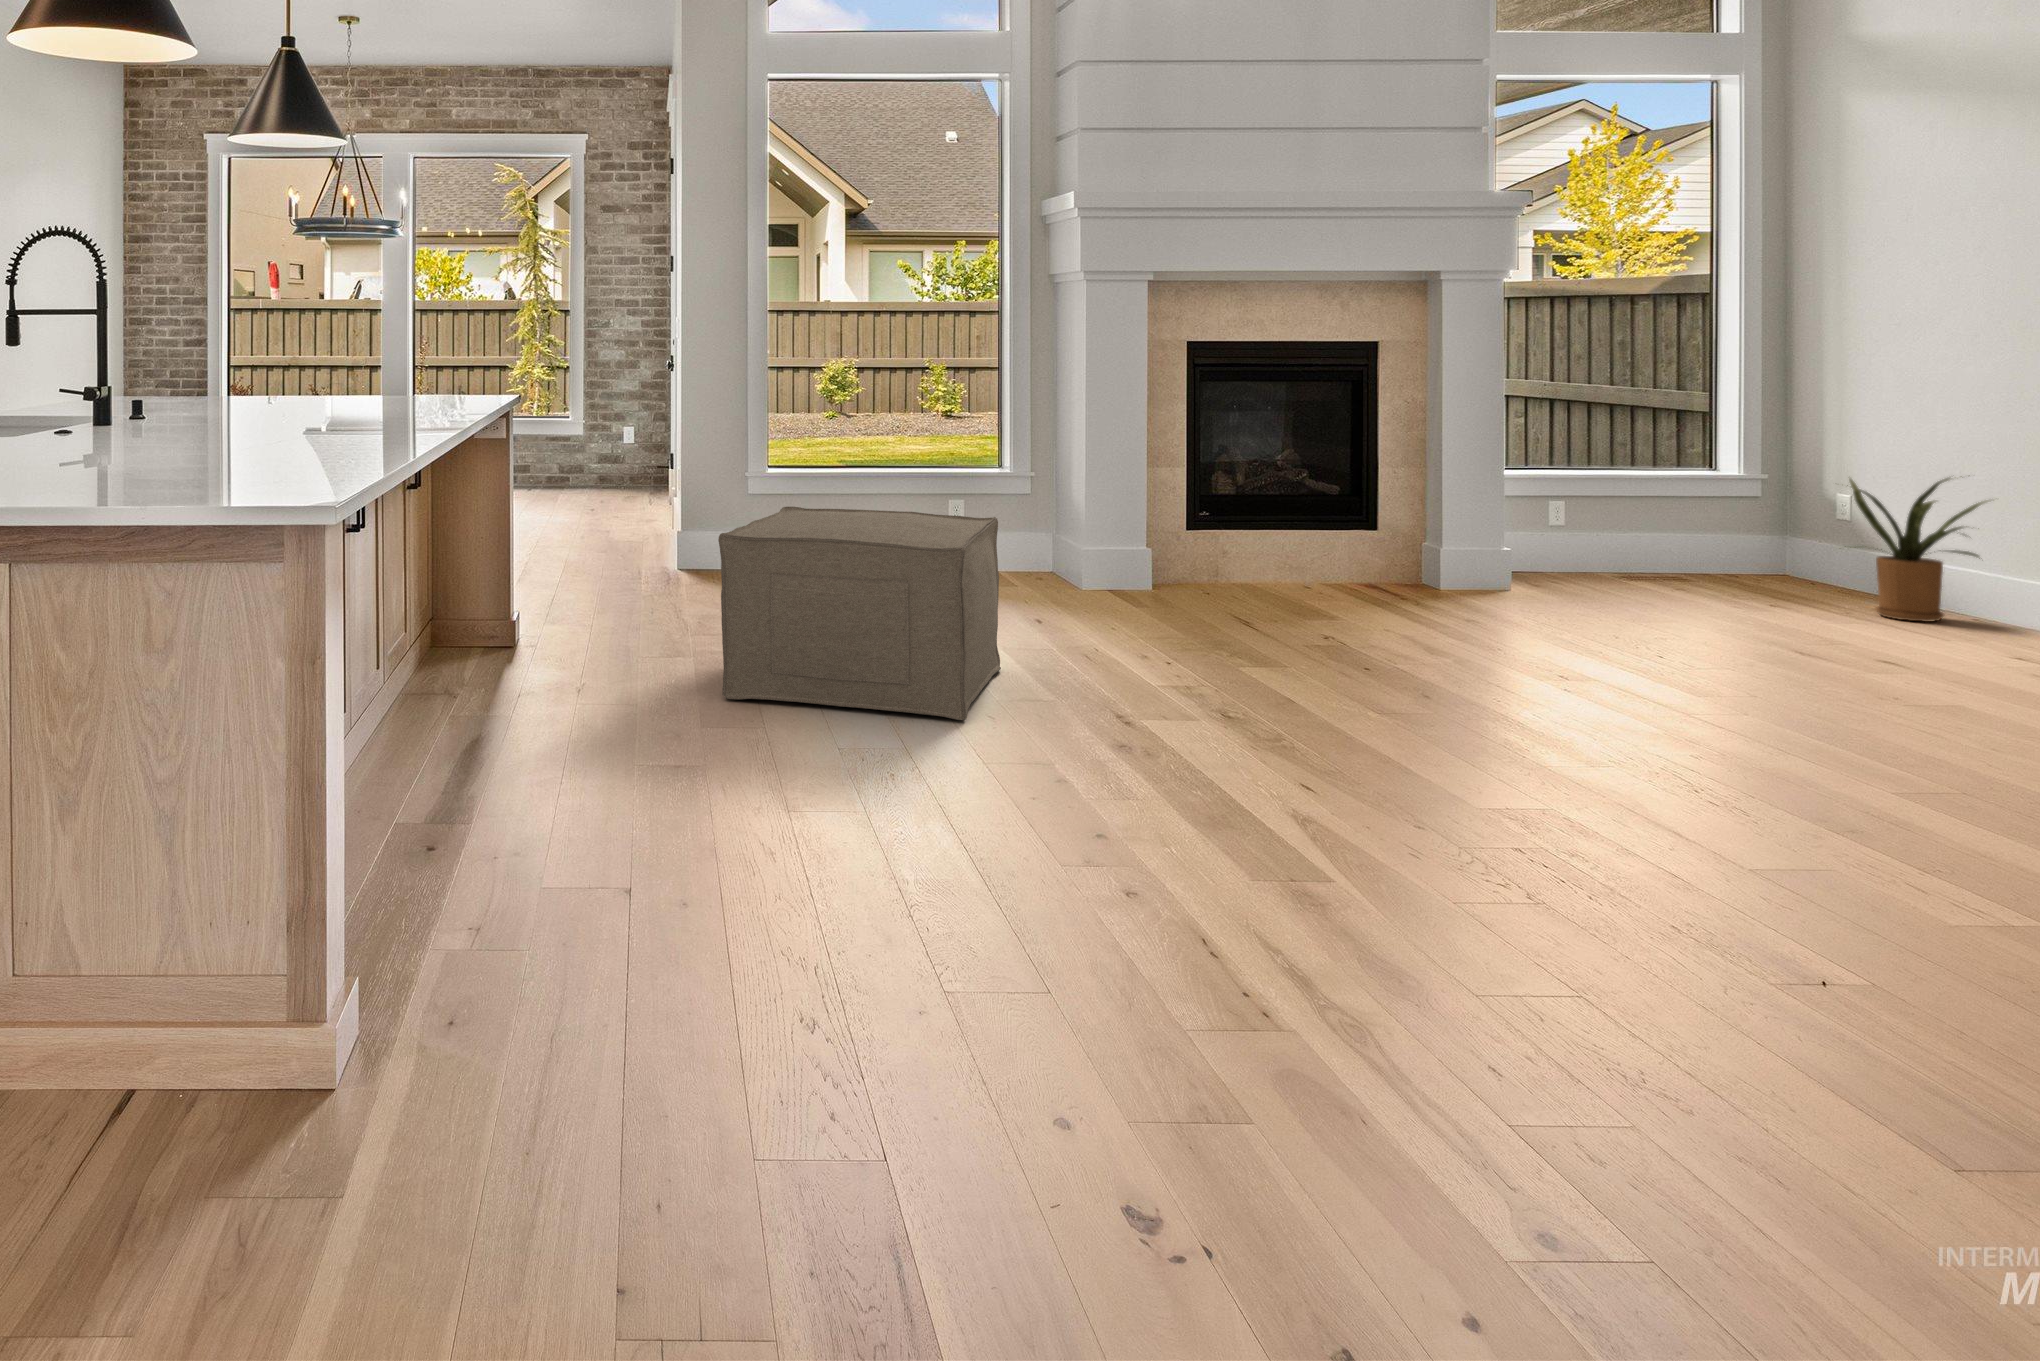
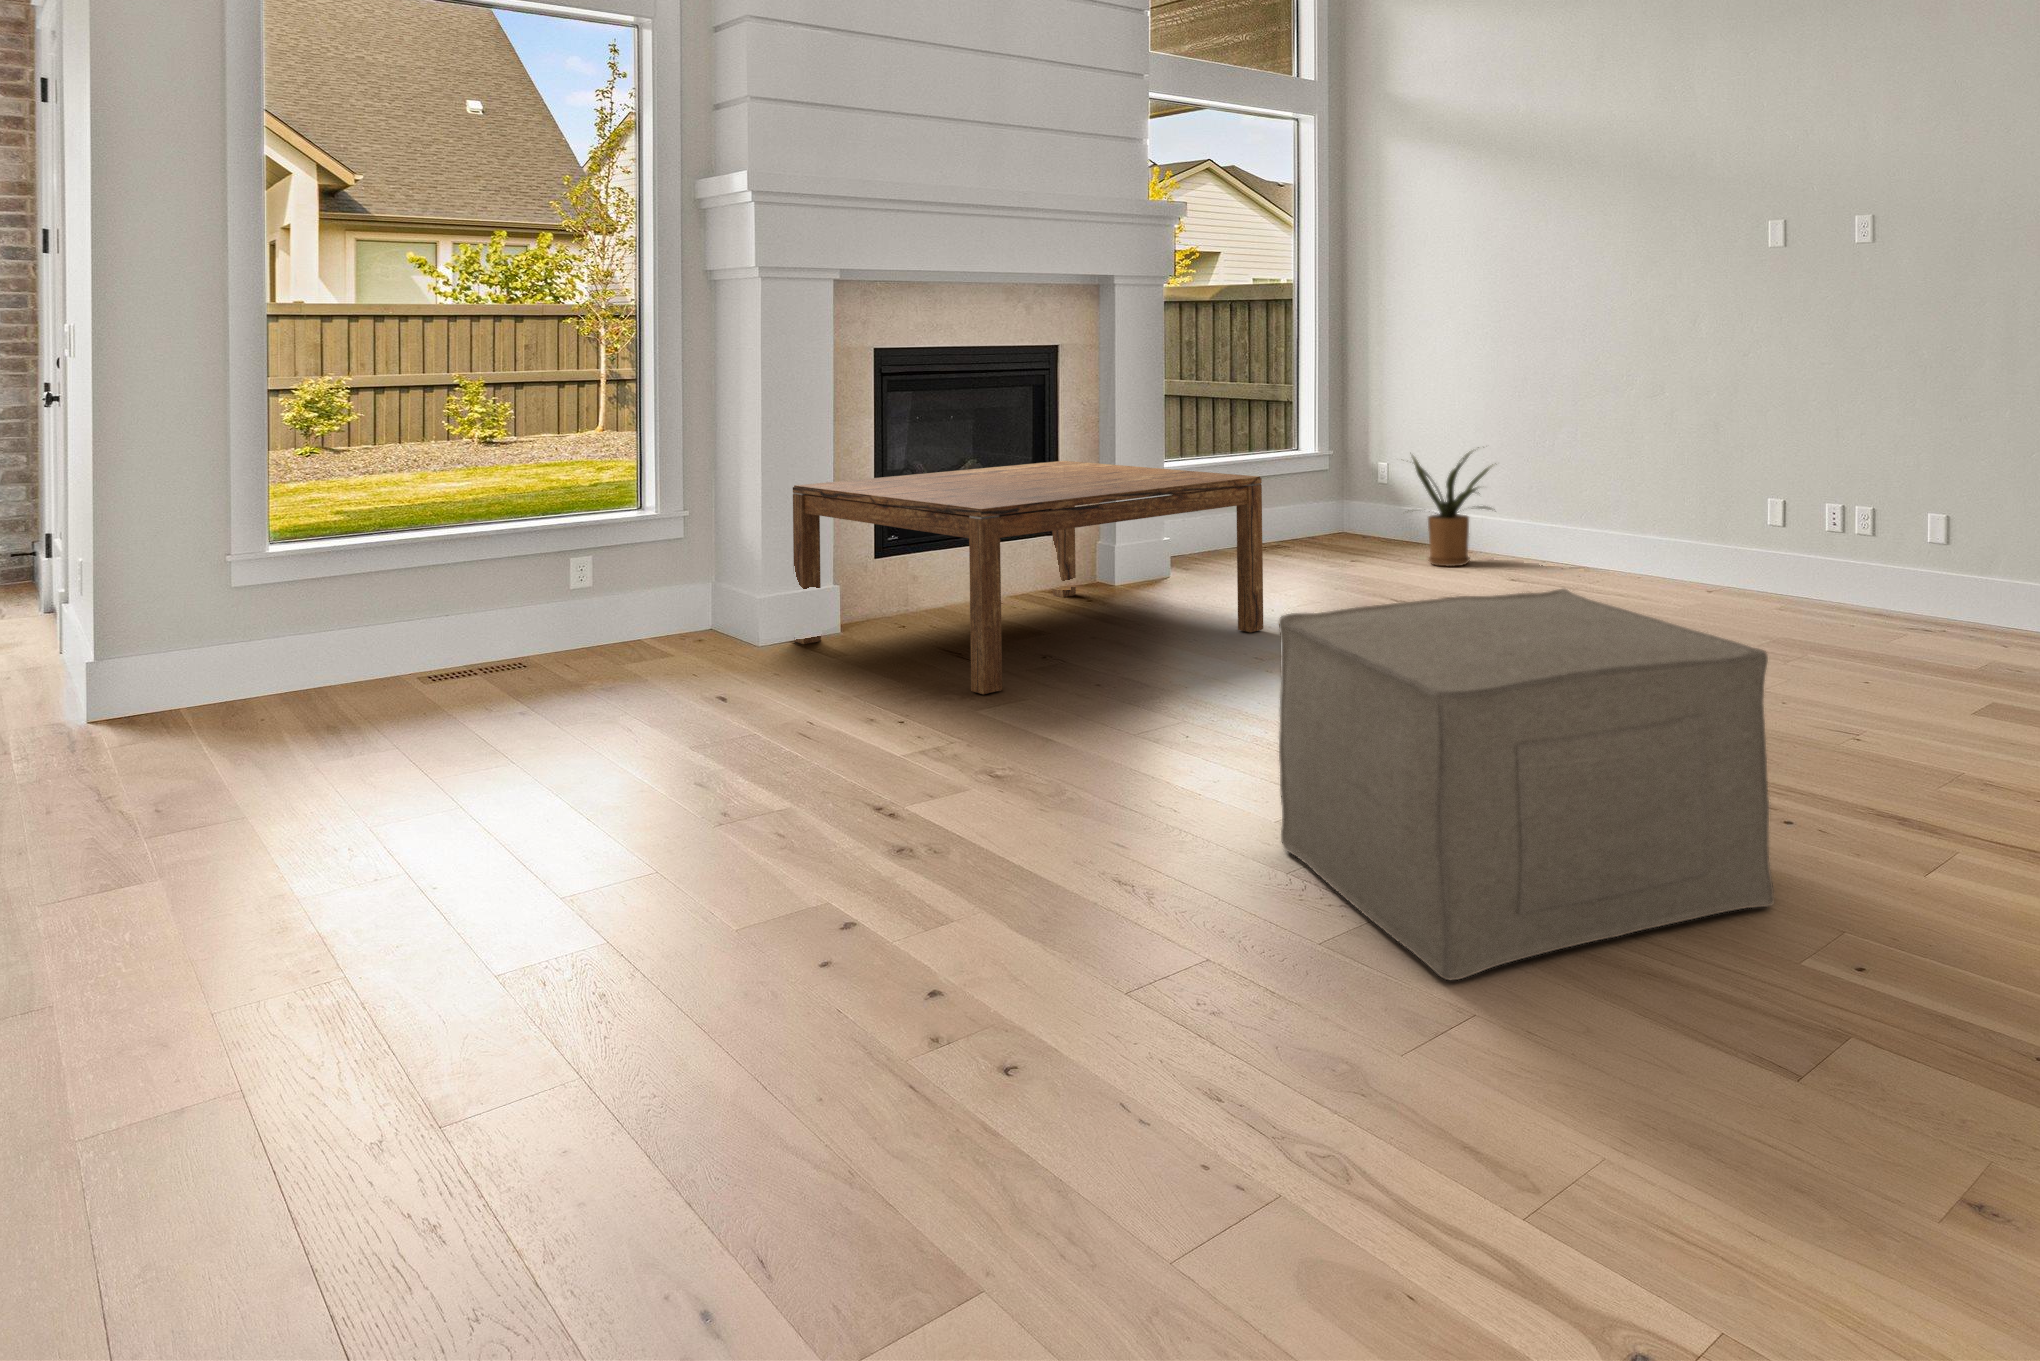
coffee table: none [1112,455,1568,644] -> present [793,461,1263,694]
ottoman: present [718,507,1001,720] -> present [1279,589,1774,980]

